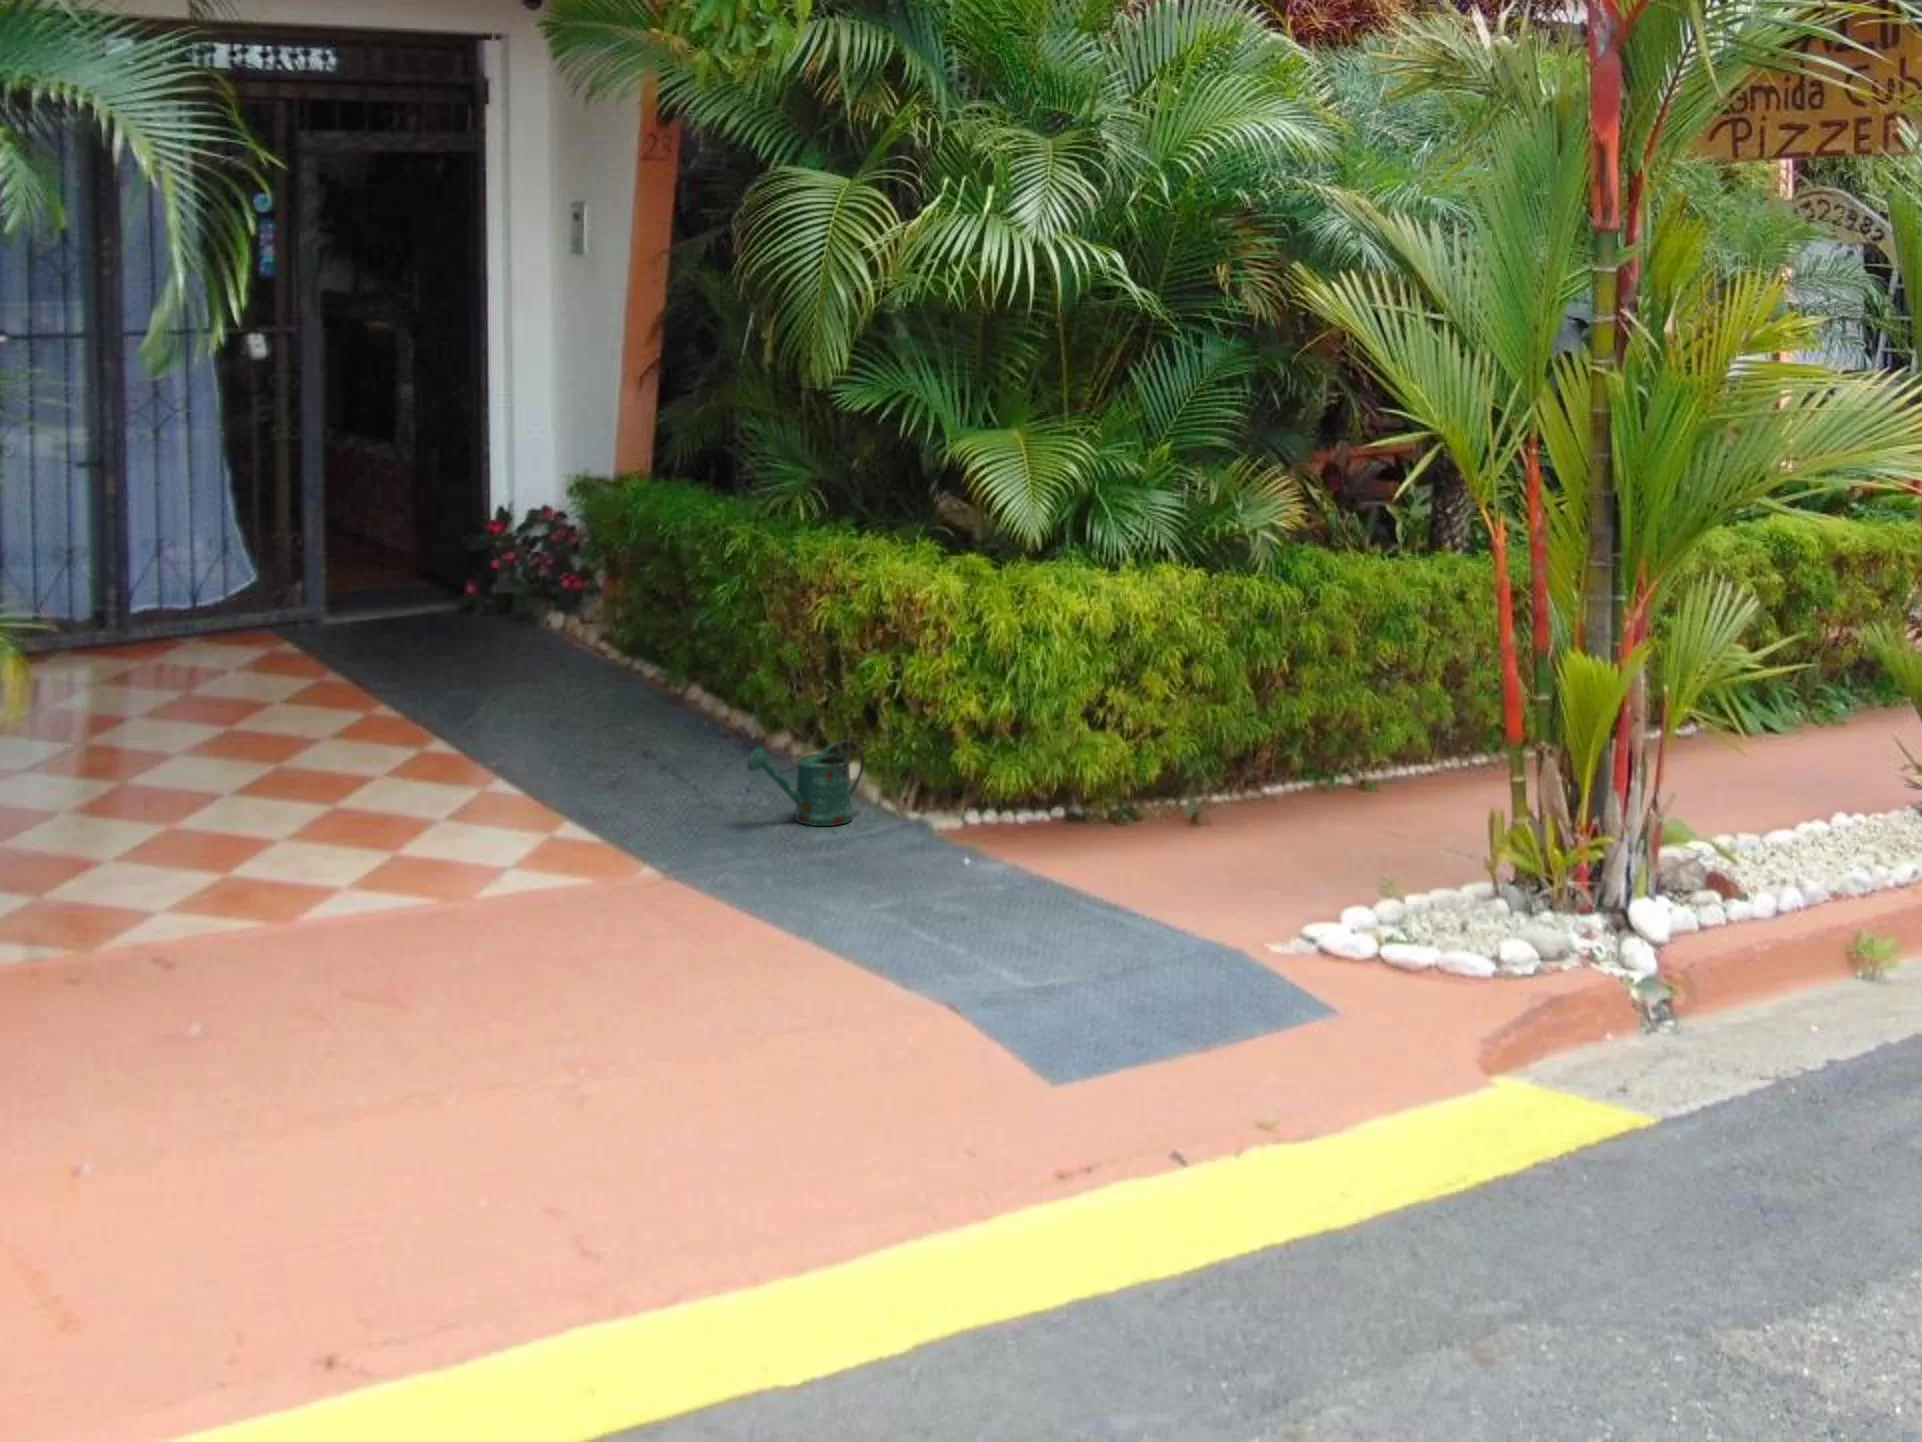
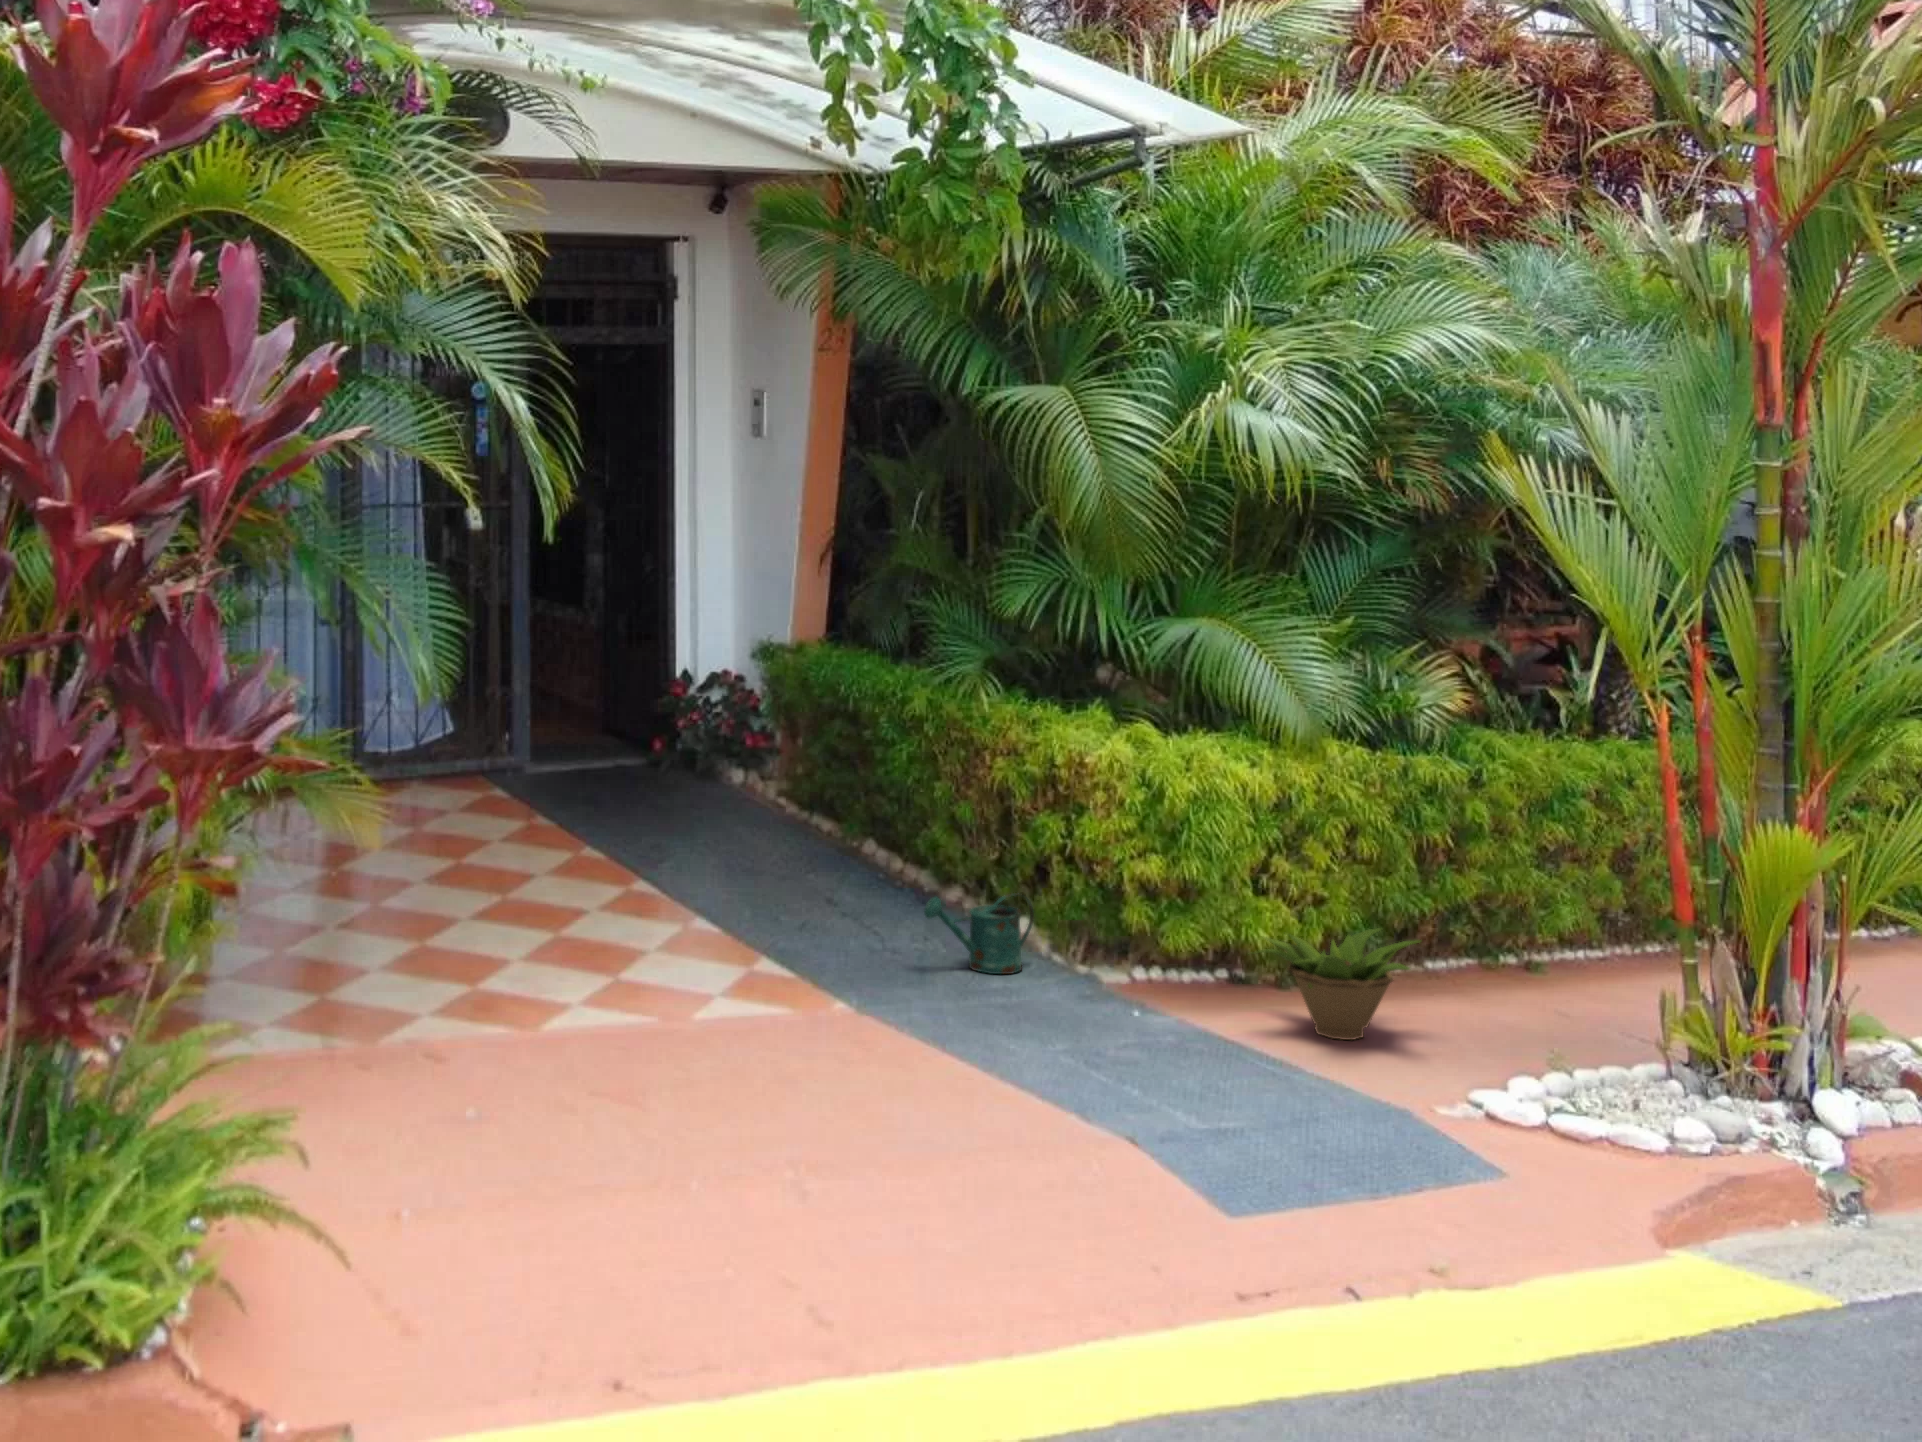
decorative plant: none [1083,757,1258,875] -> present [1257,928,1420,1040]

